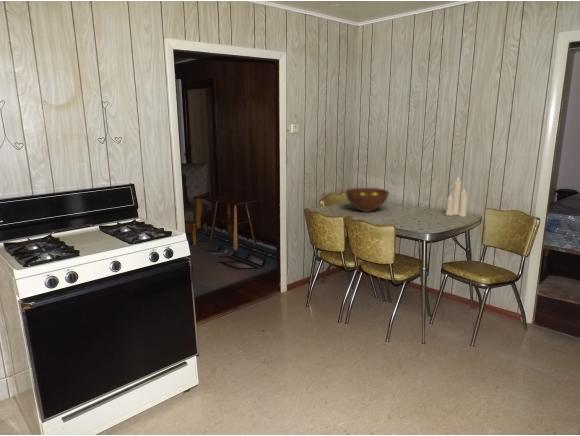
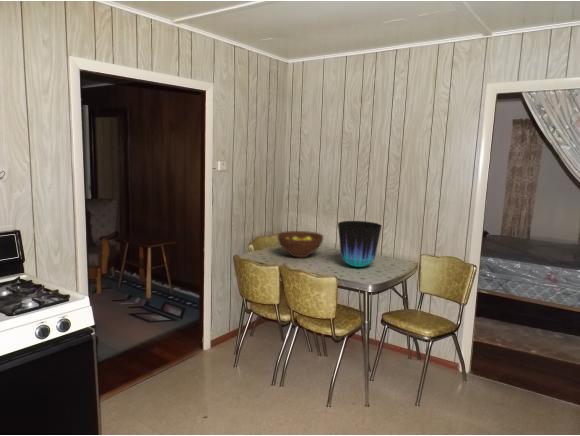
vase: none [401,177,443,219] -> present [338,221,381,267]
candle: present [446,181,467,217] -> none [382,218,404,263]

